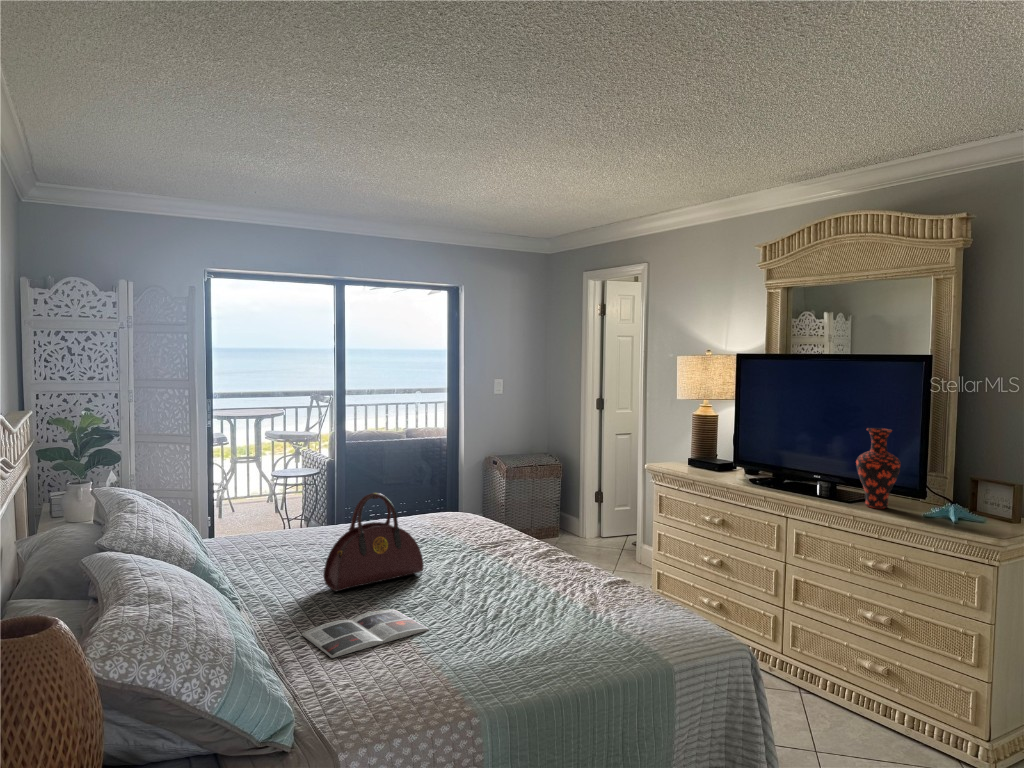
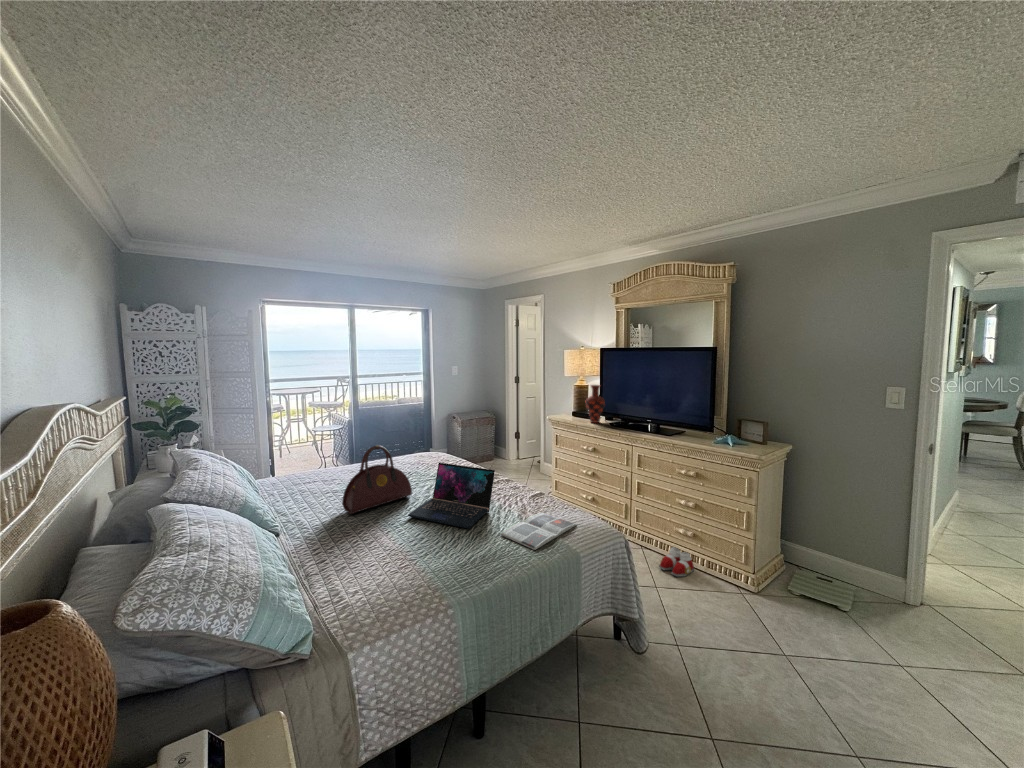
vase: present [856,428,901,509] -> present [586,385,605,423]
laptop: none [418,523,549,621] -> present [408,463,495,529]
magazine: present [302,609,429,658] -> present [501,513,576,550]
slippers: none [828,694,890,743] -> present [659,547,694,577]

